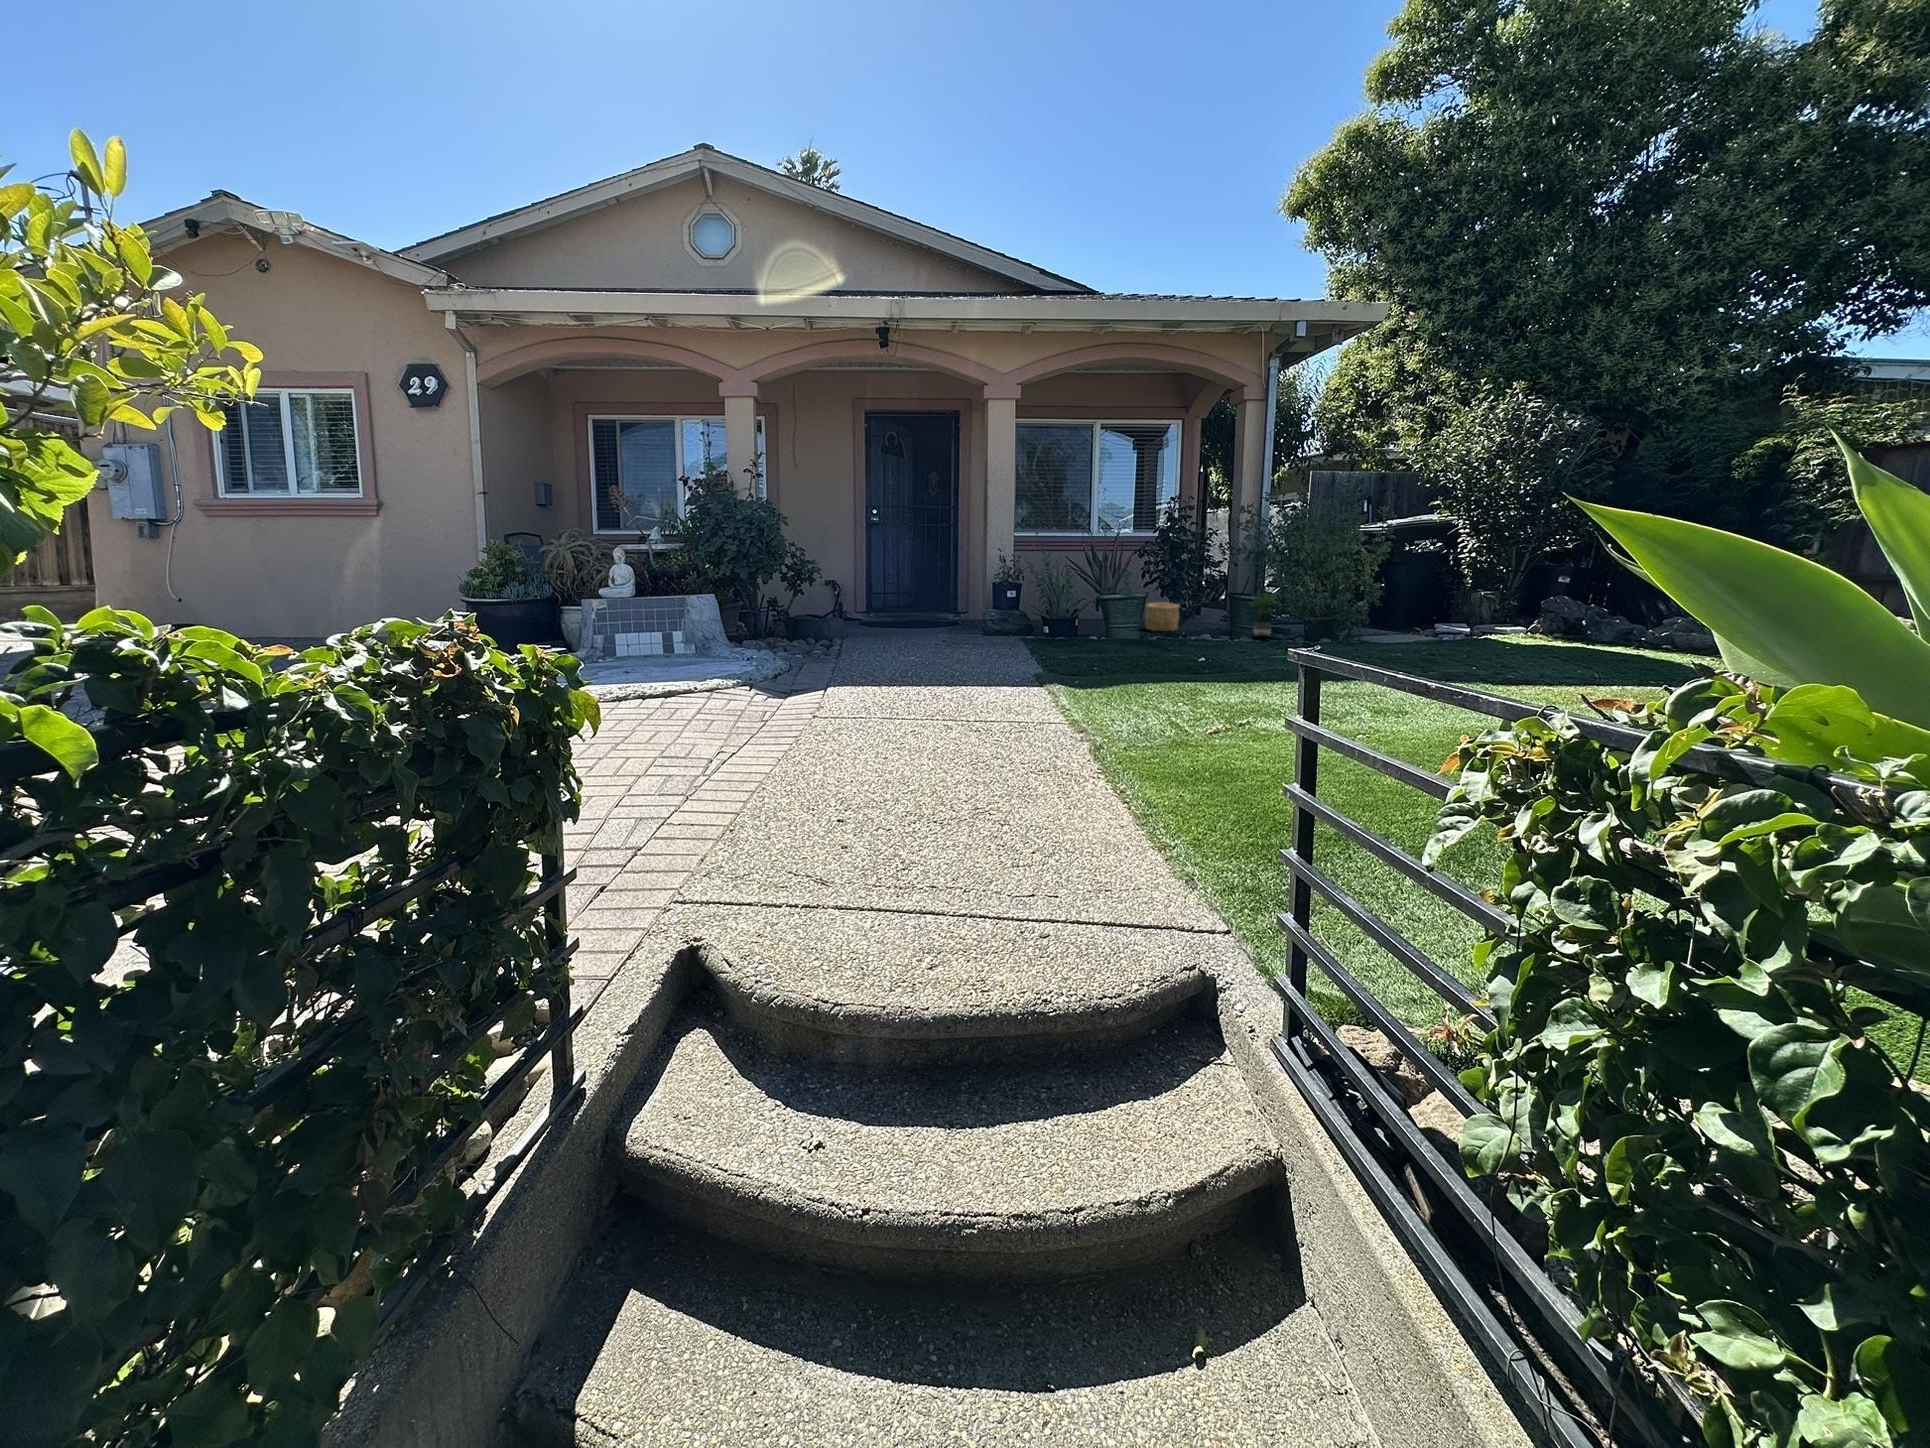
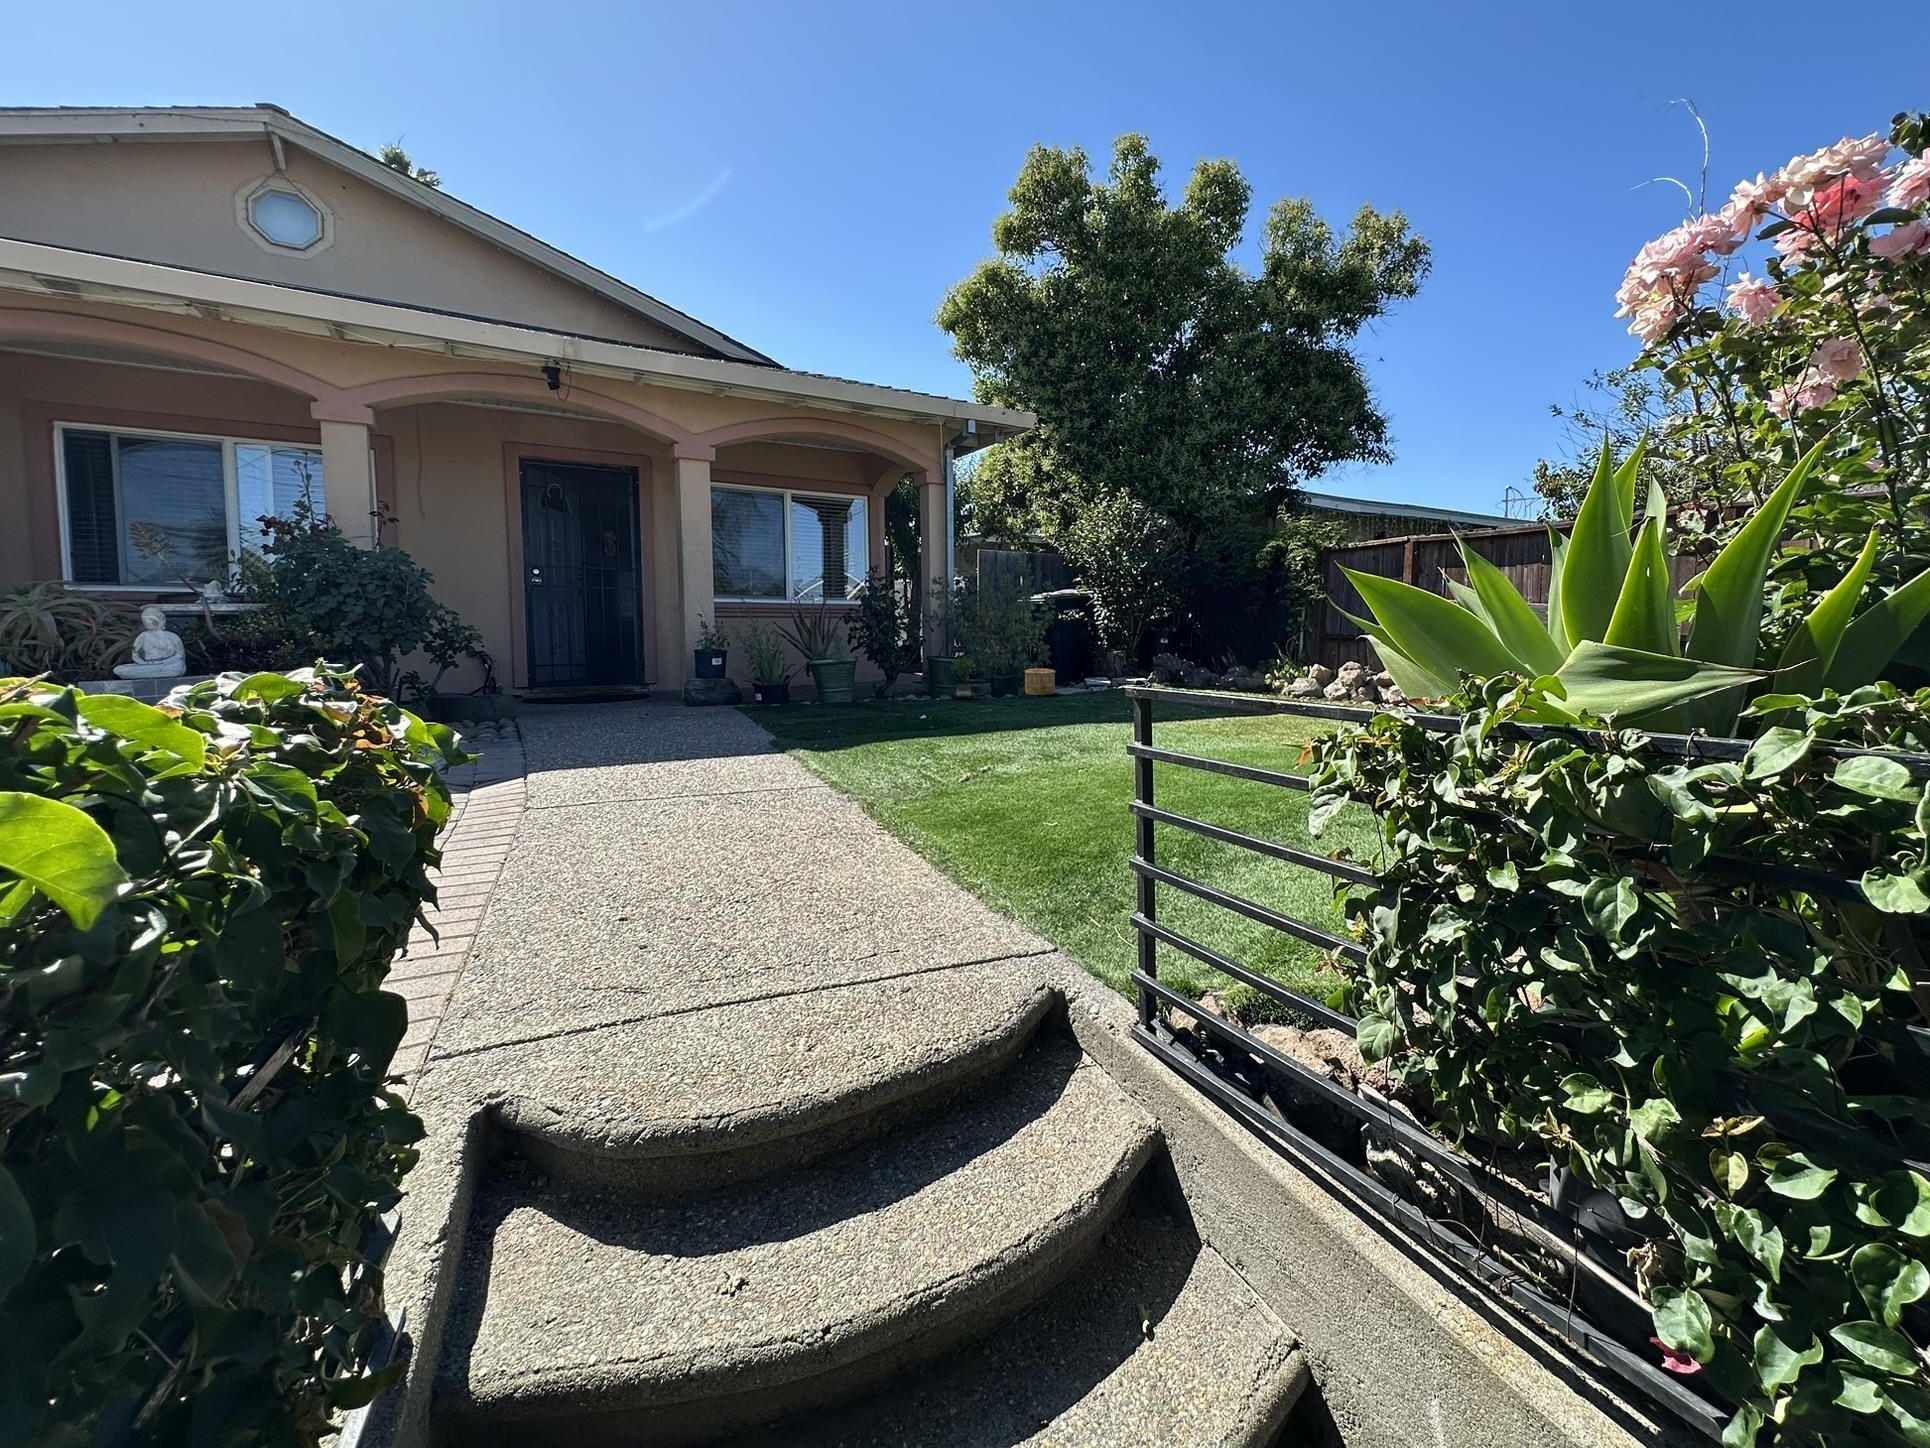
wooden bucket: present [1146,603,1179,631] -> present [1024,669,1056,695]

